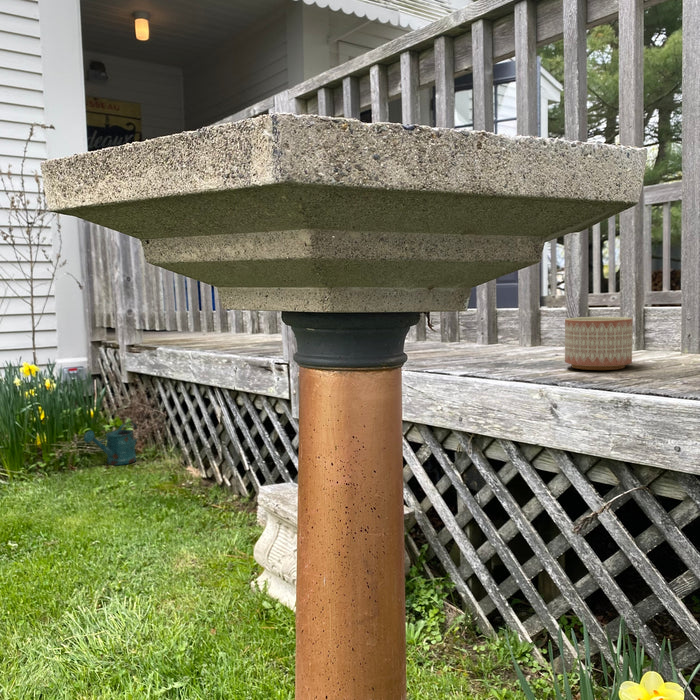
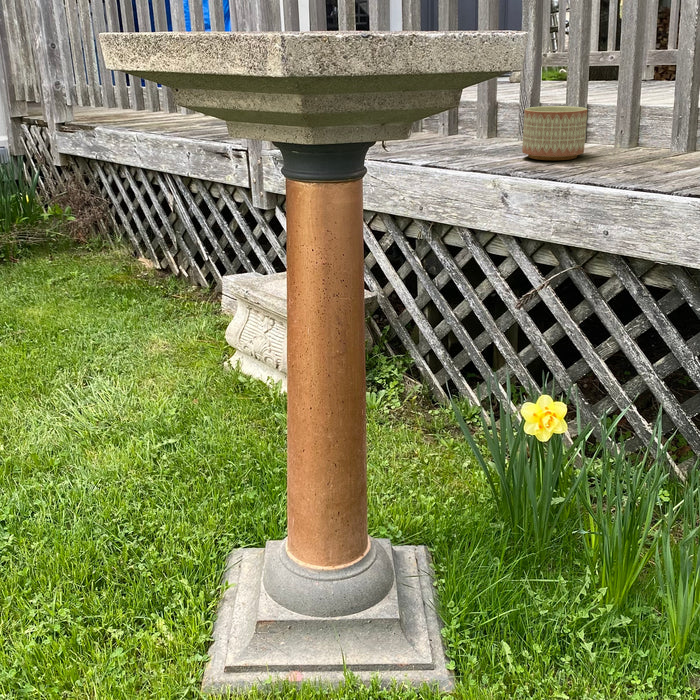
watering can: present [84,422,137,465] -> none [24,211,82,257]

